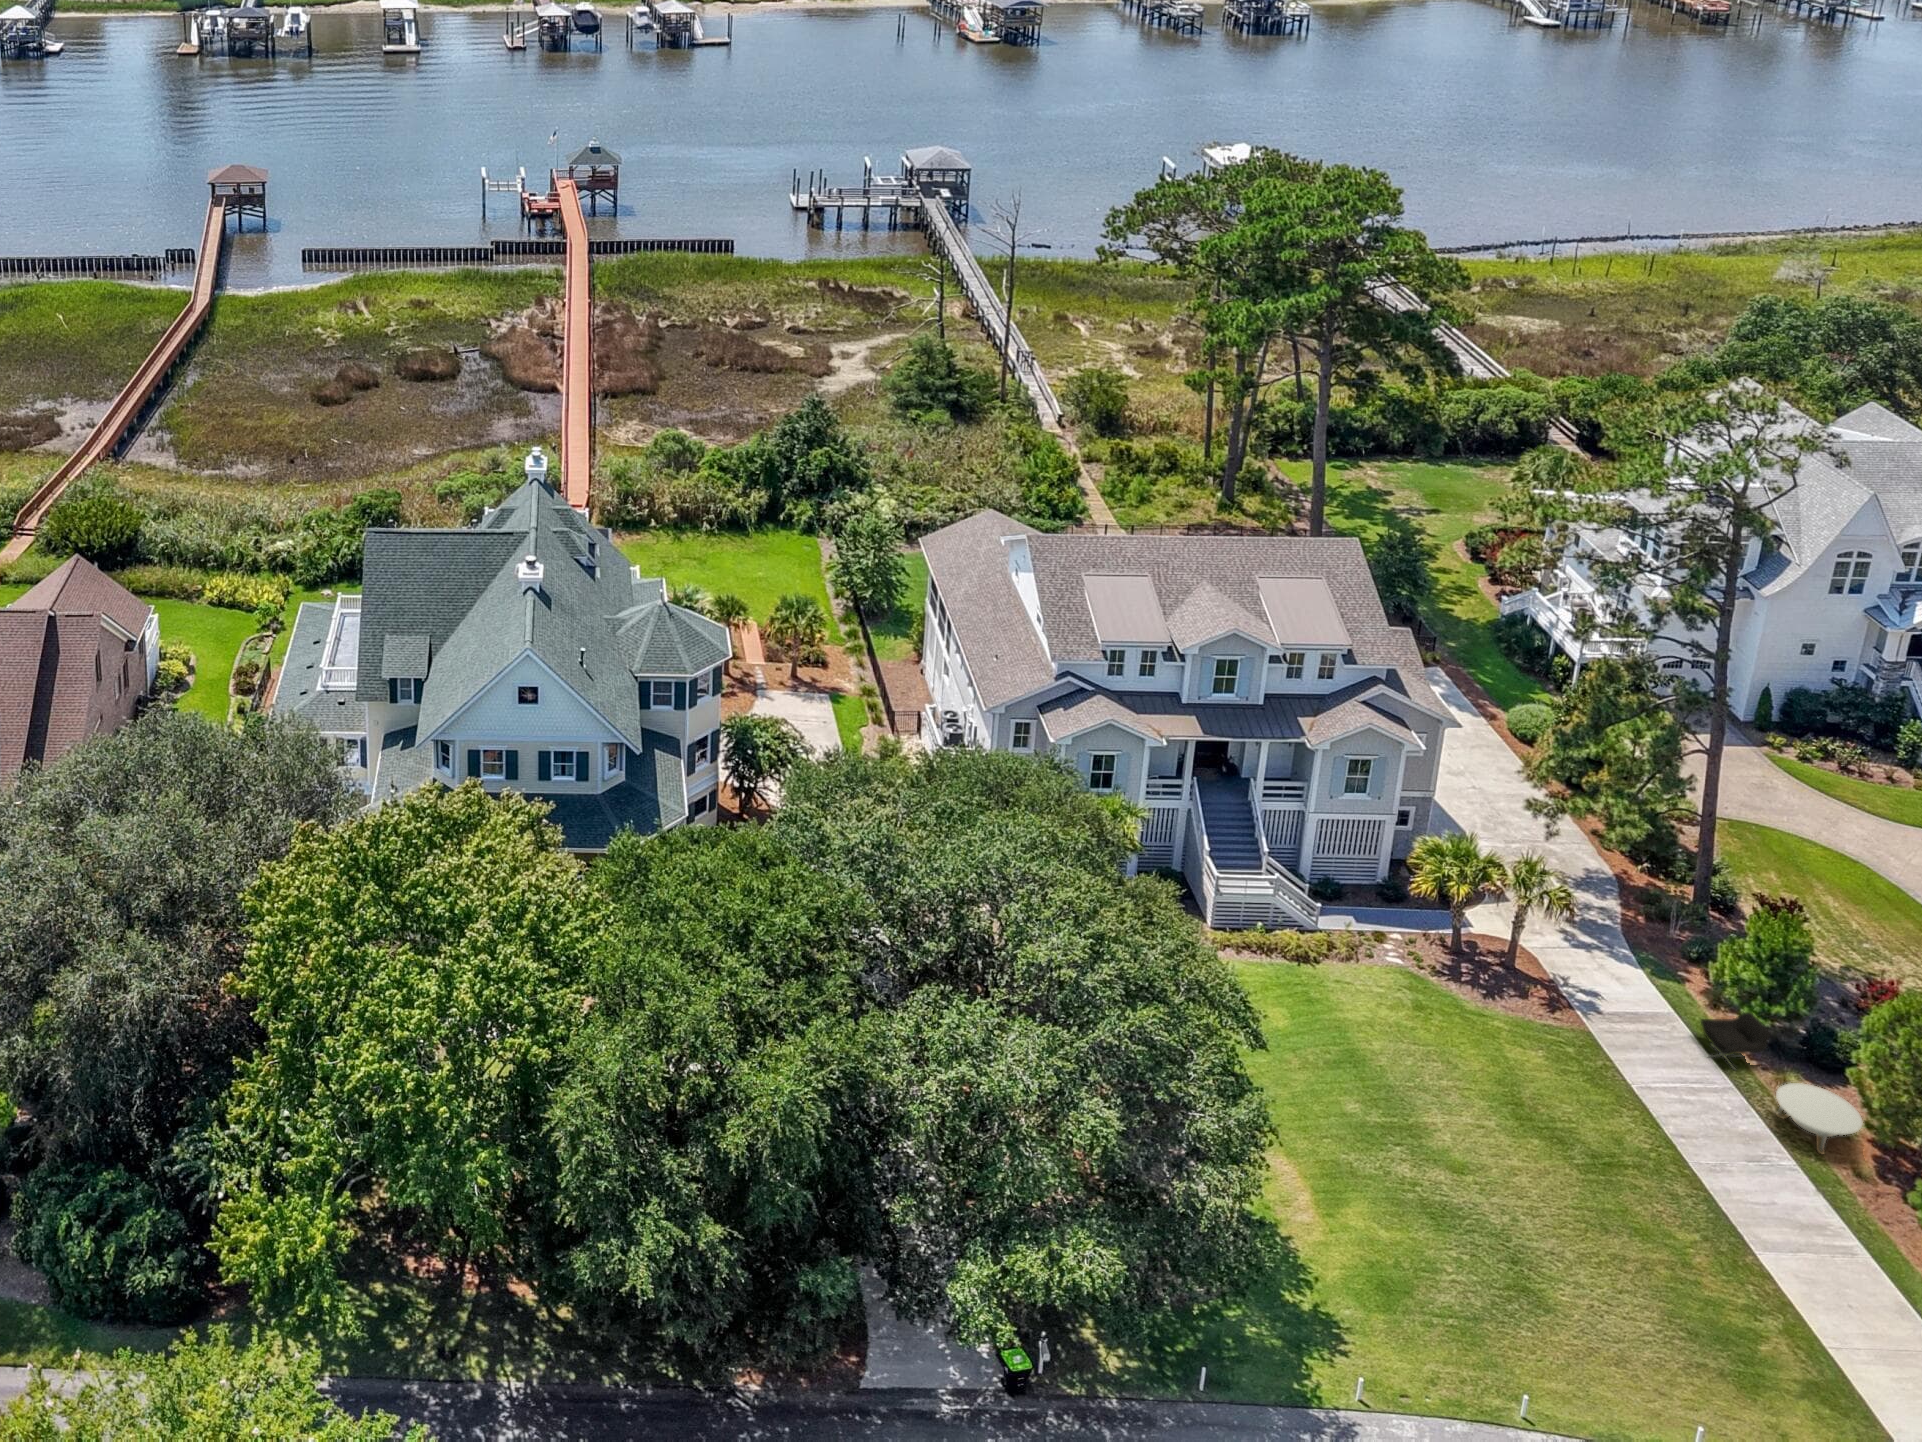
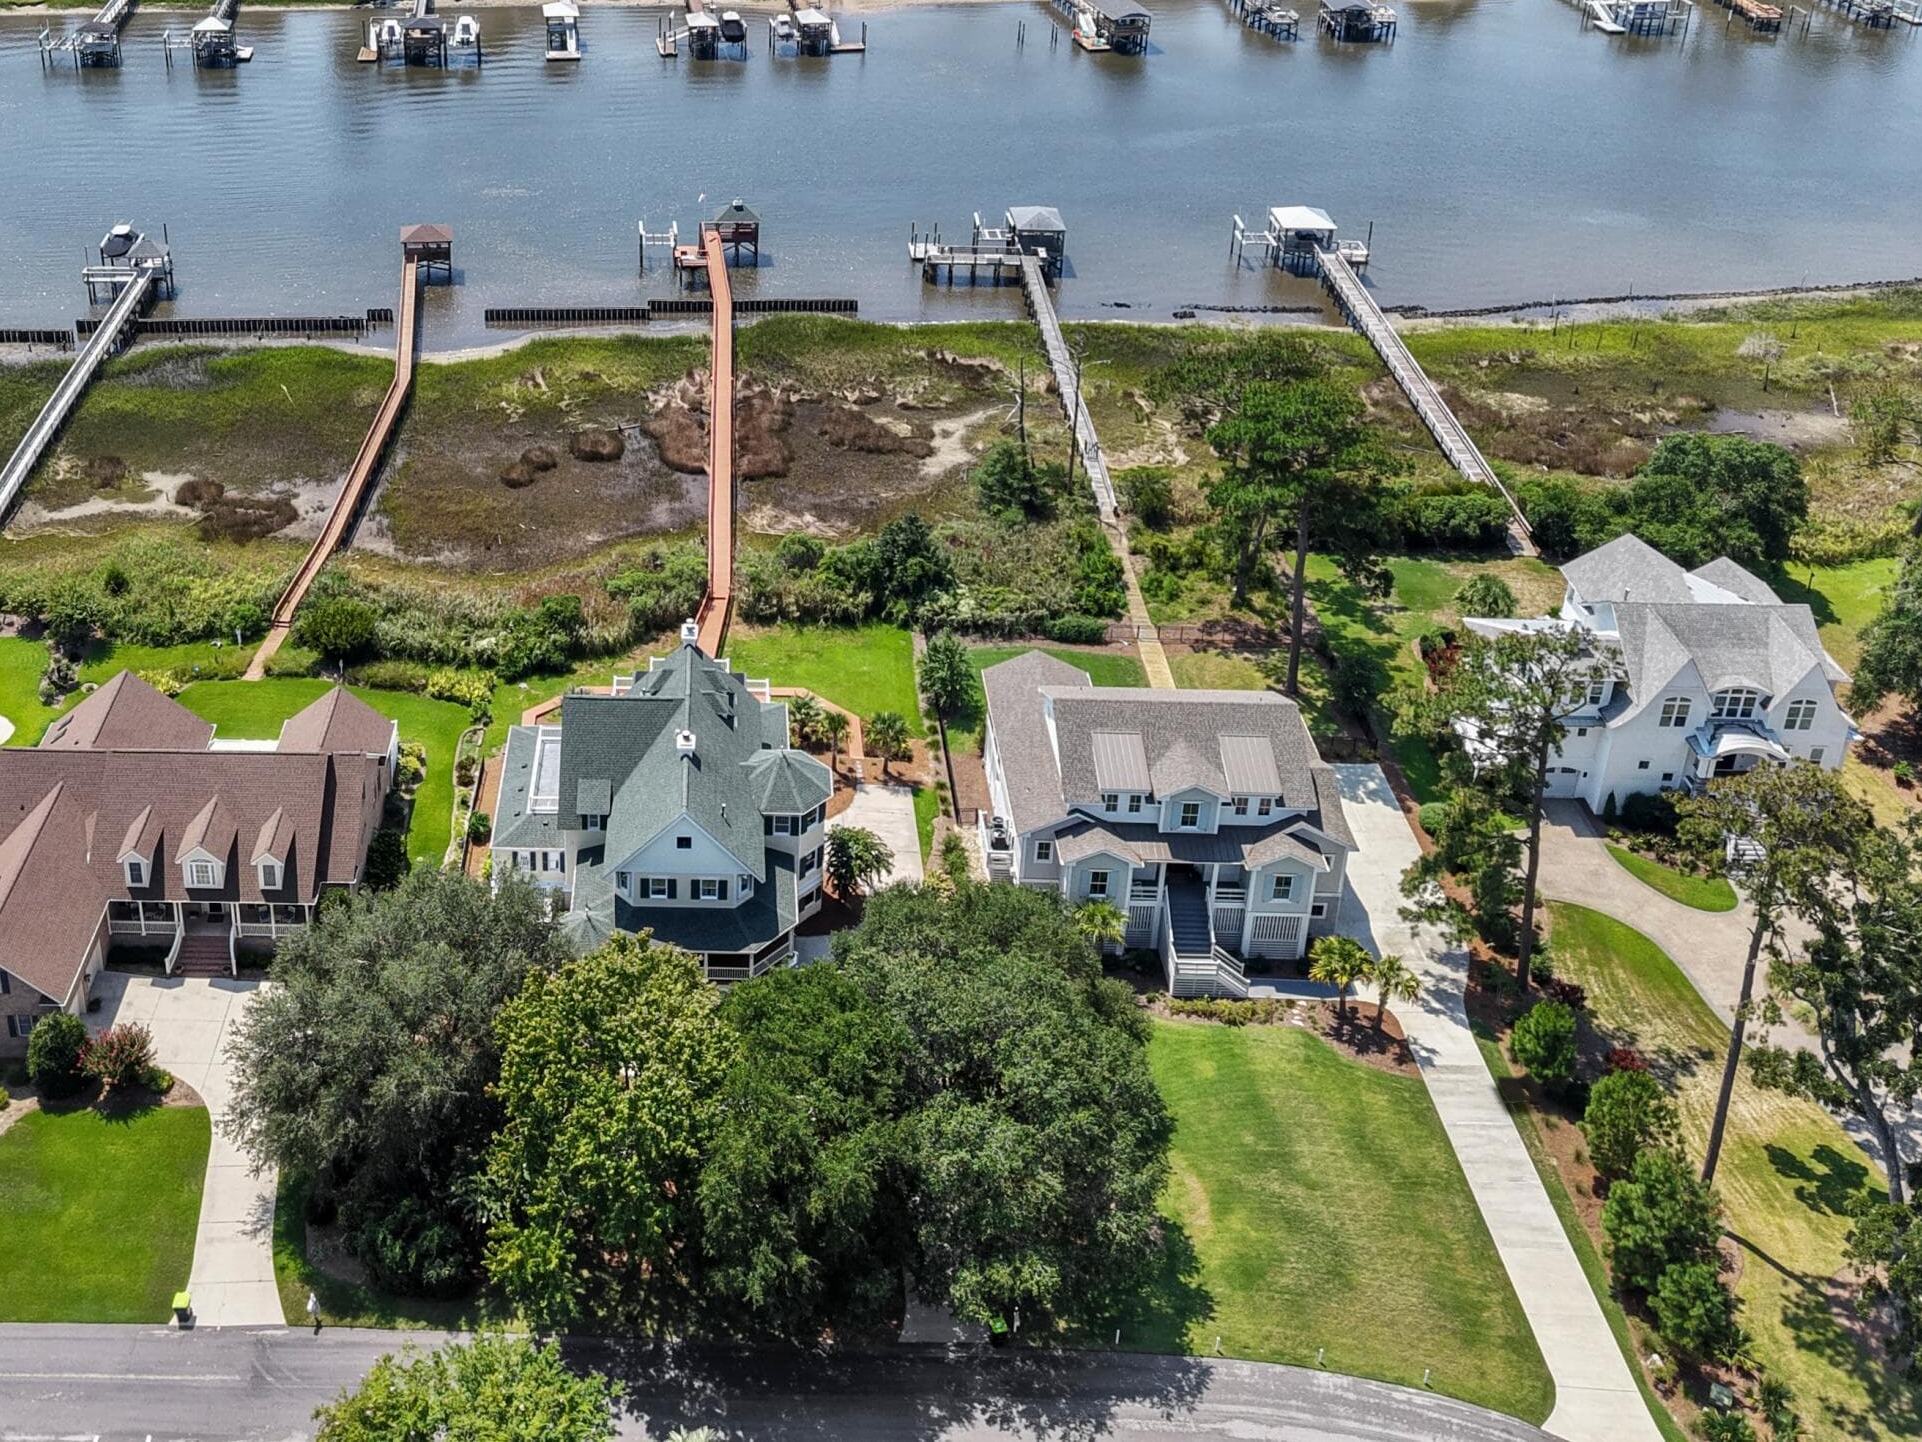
round table: present [1776,1083,1862,1155] -> none [1535,1127,1589,1178]

